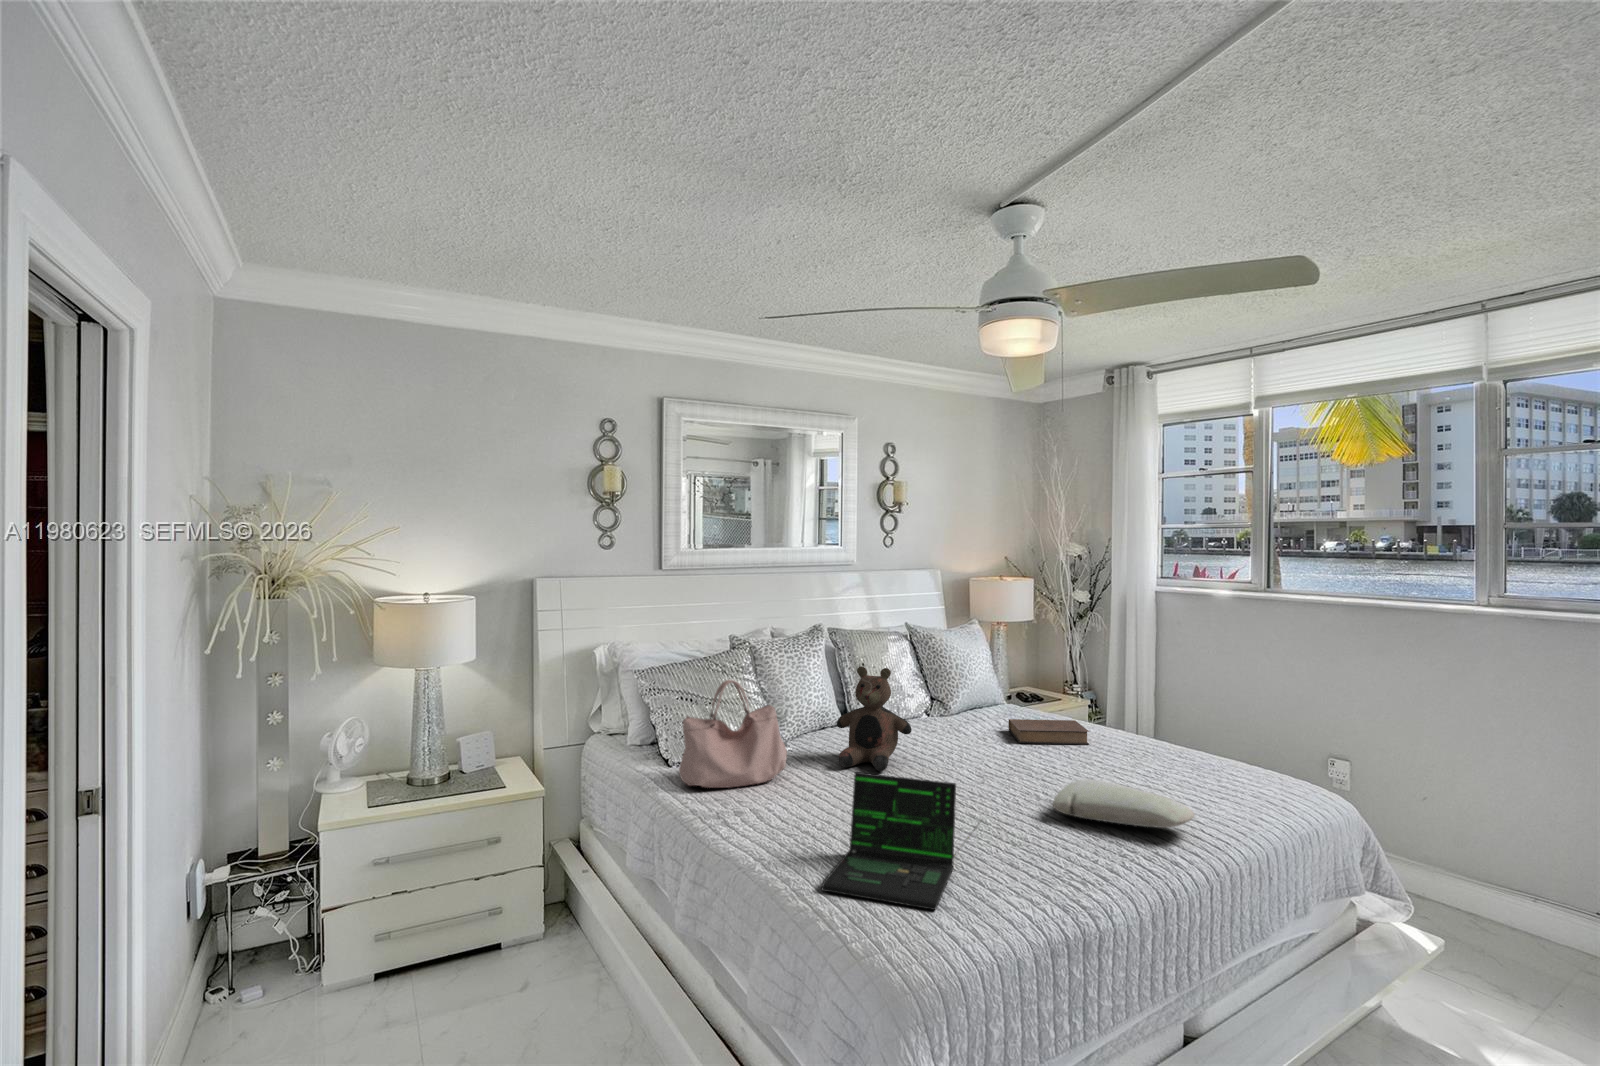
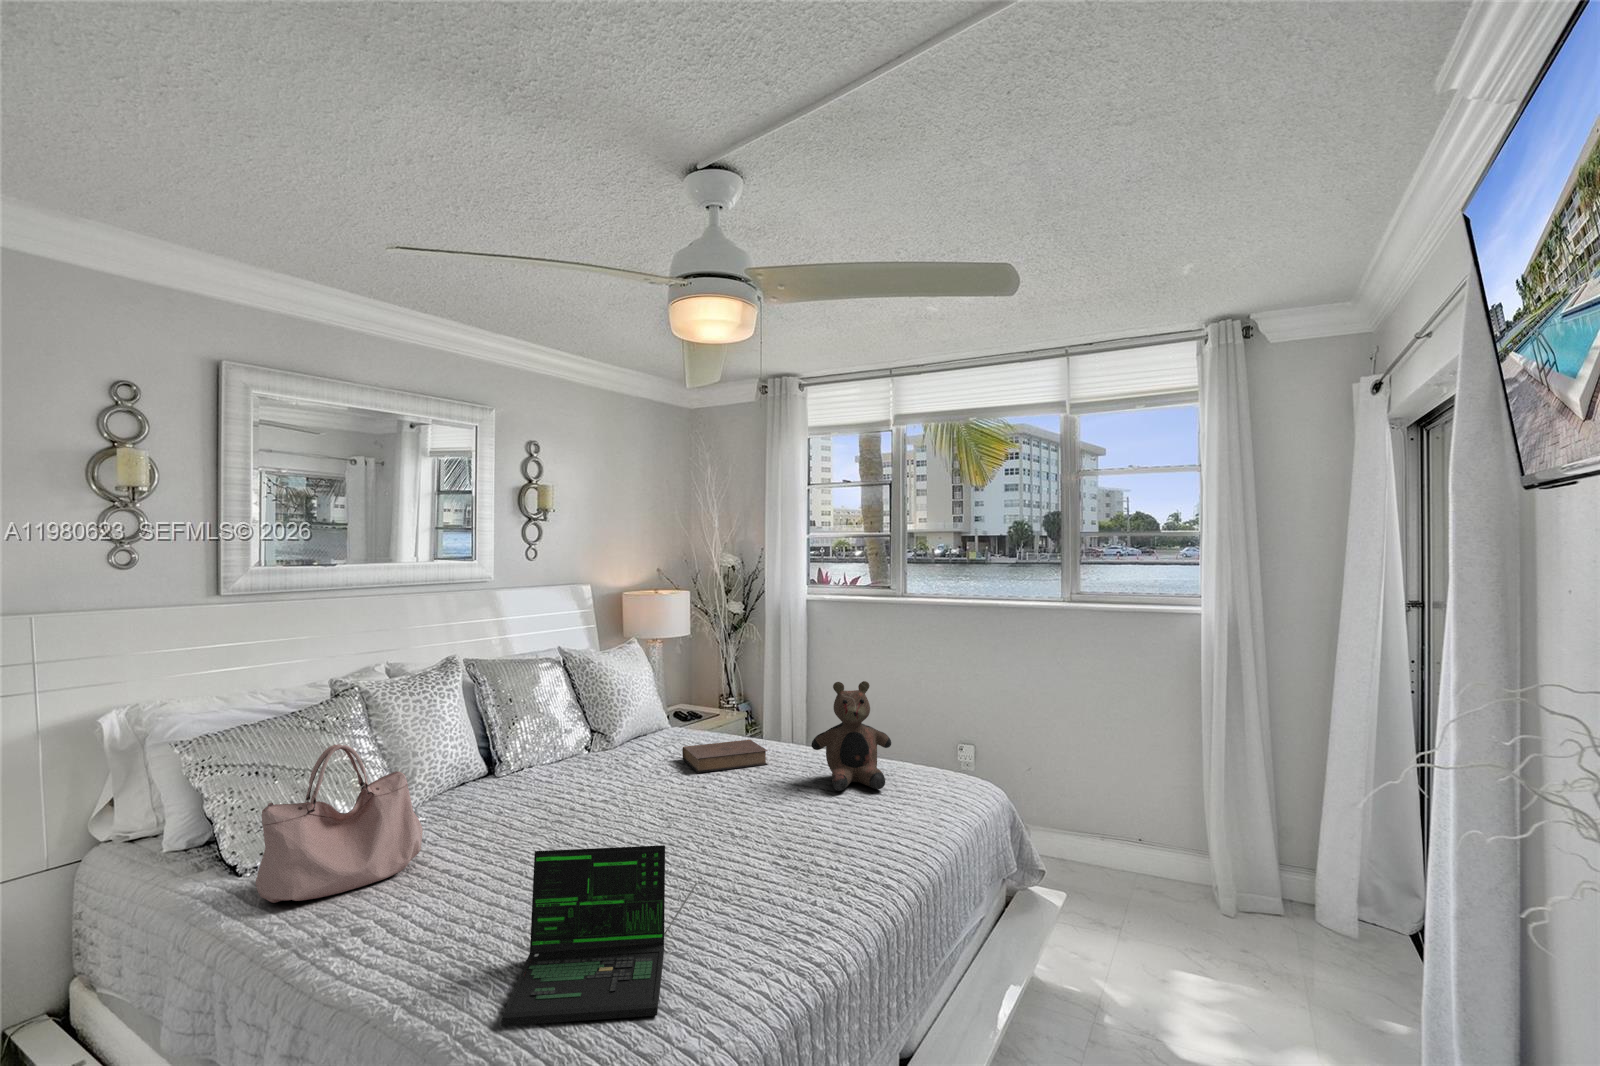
teddy bear: present [837,666,911,771] -> present [811,681,891,791]
pillow: present [1053,779,1195,828] -> none [756,808,894,853]

